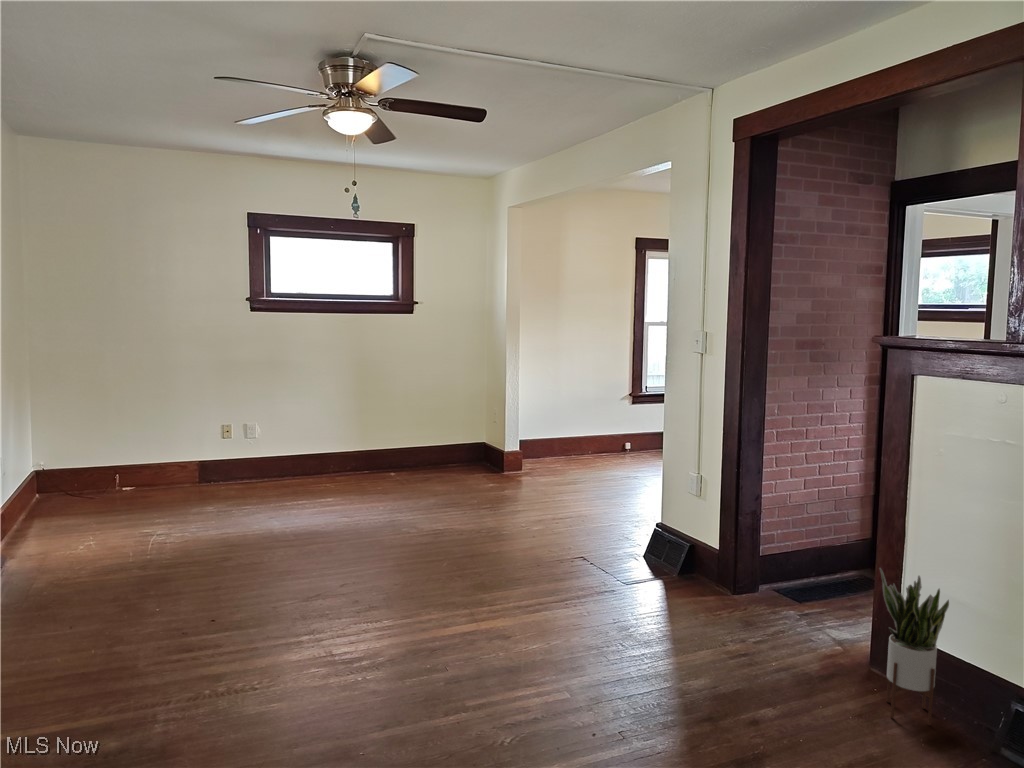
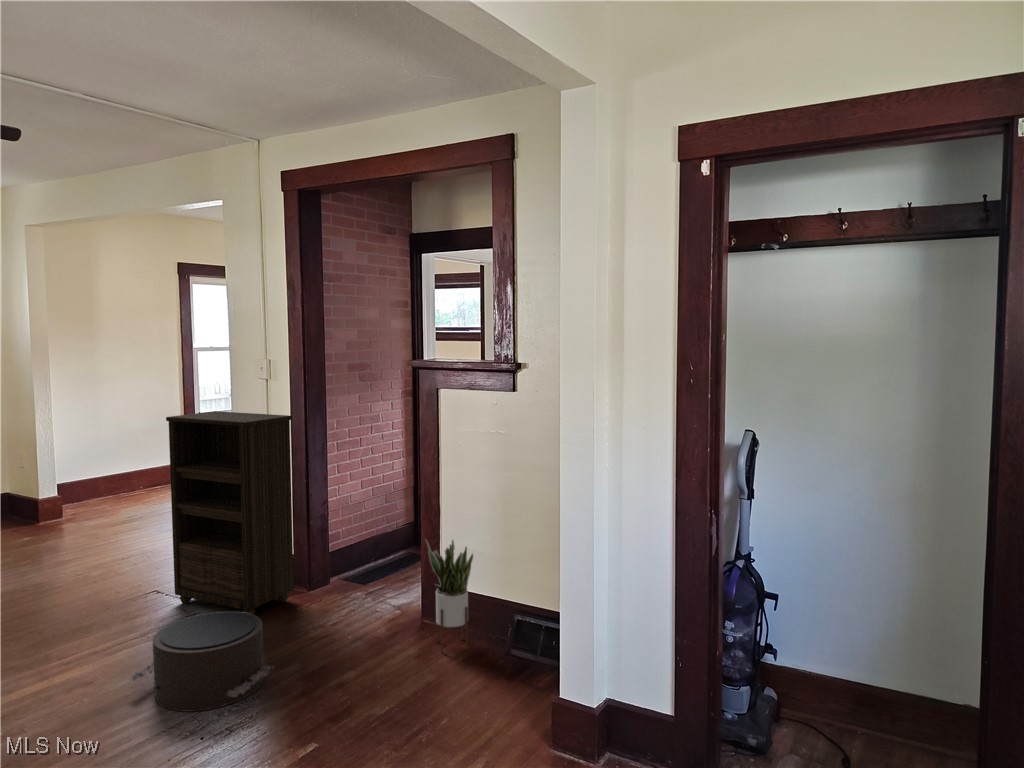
bookshelf: none [597,385,726,609] -> present [166,411,294,614]
pouf: none [540,595,679,701] -> present [130,611,271,712]

